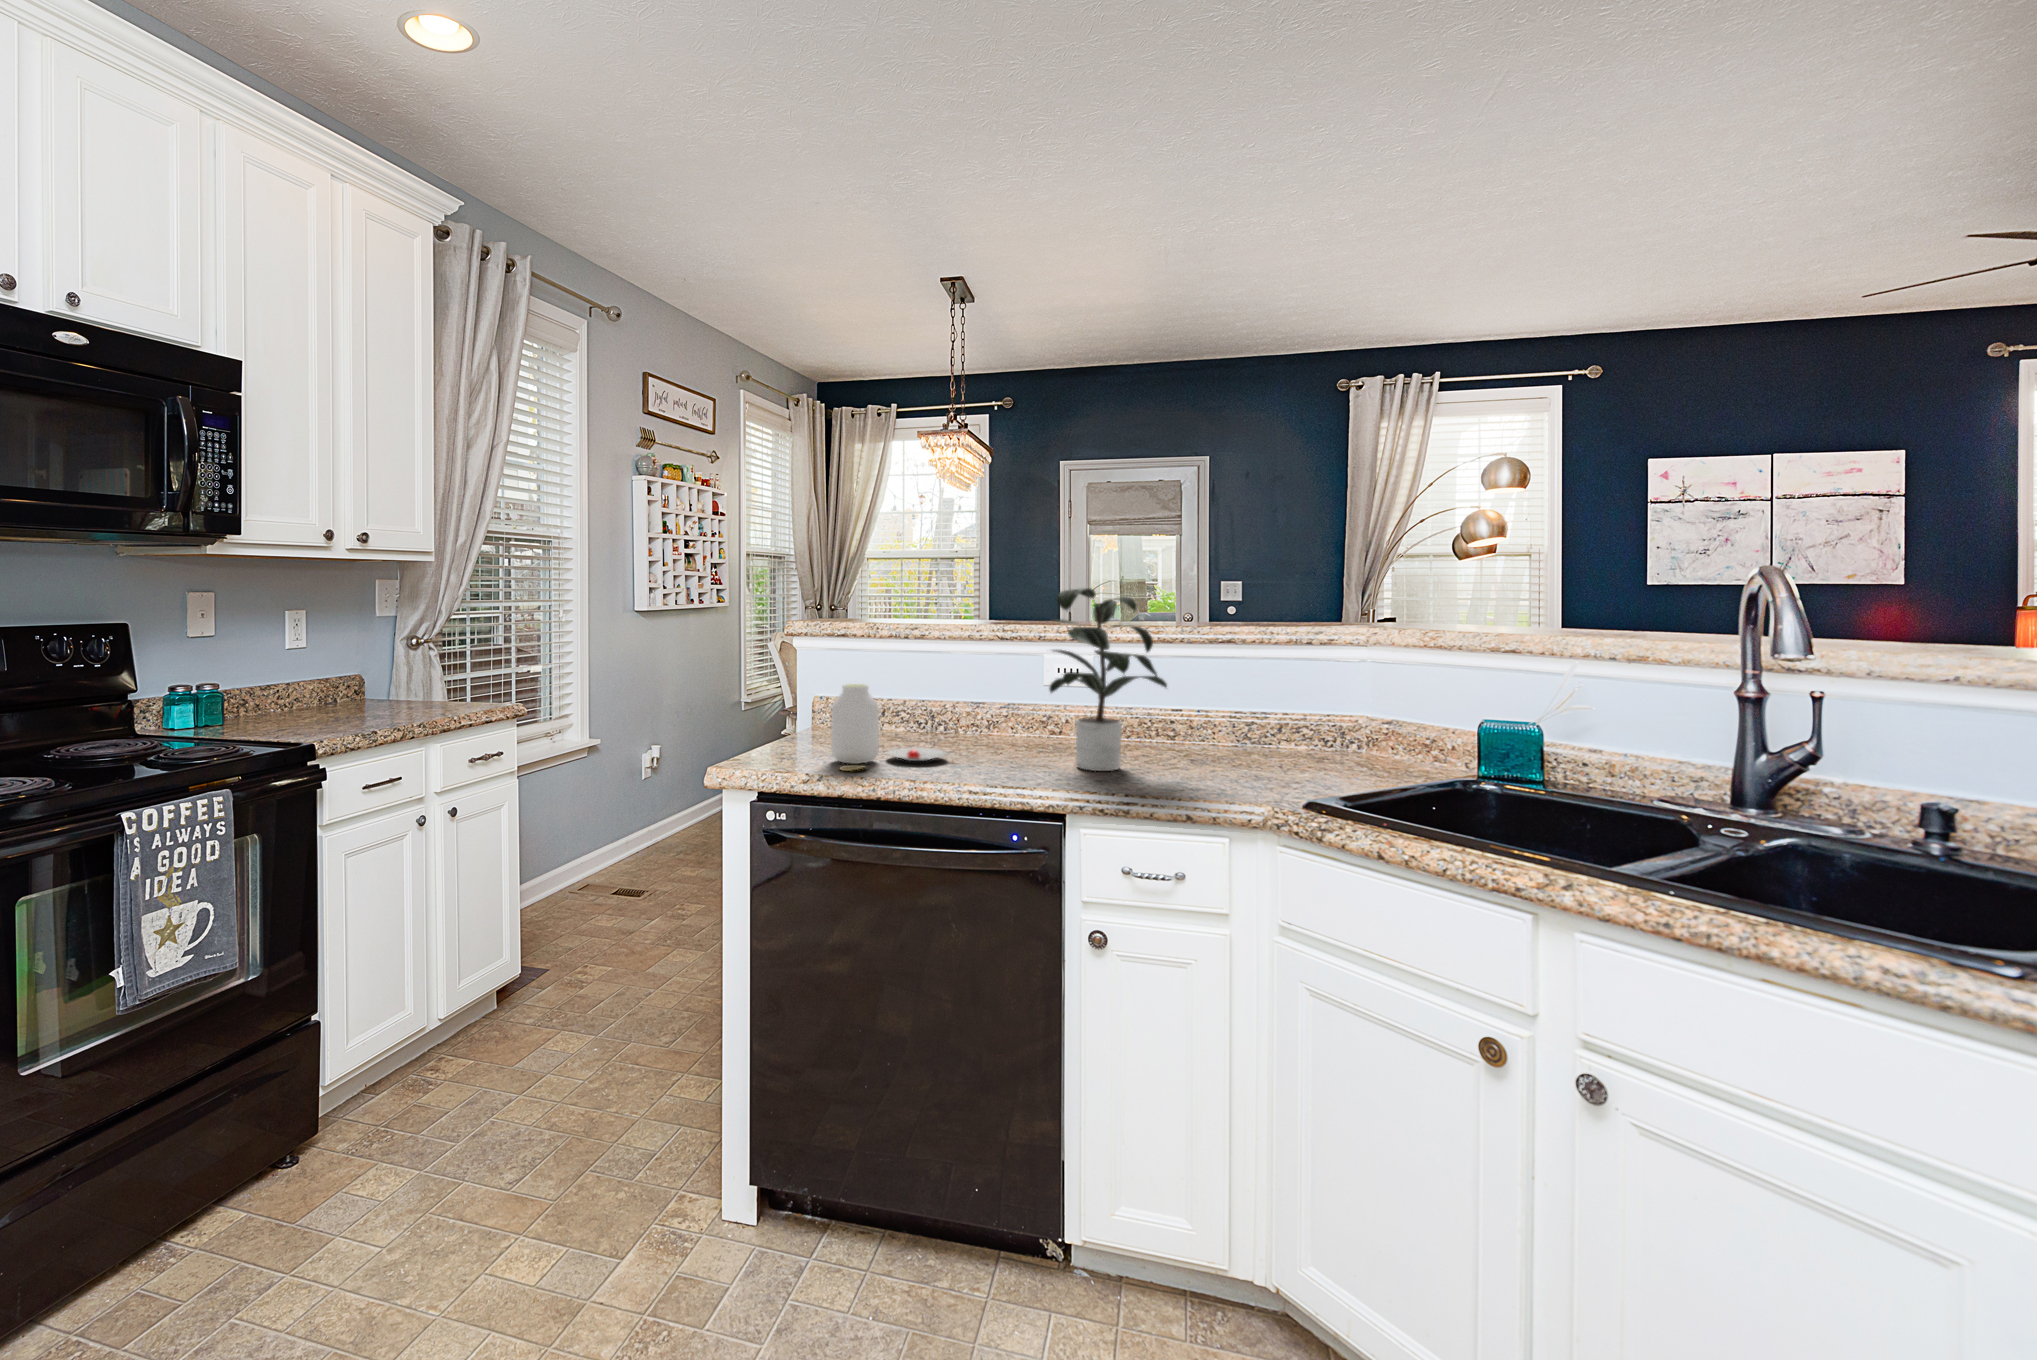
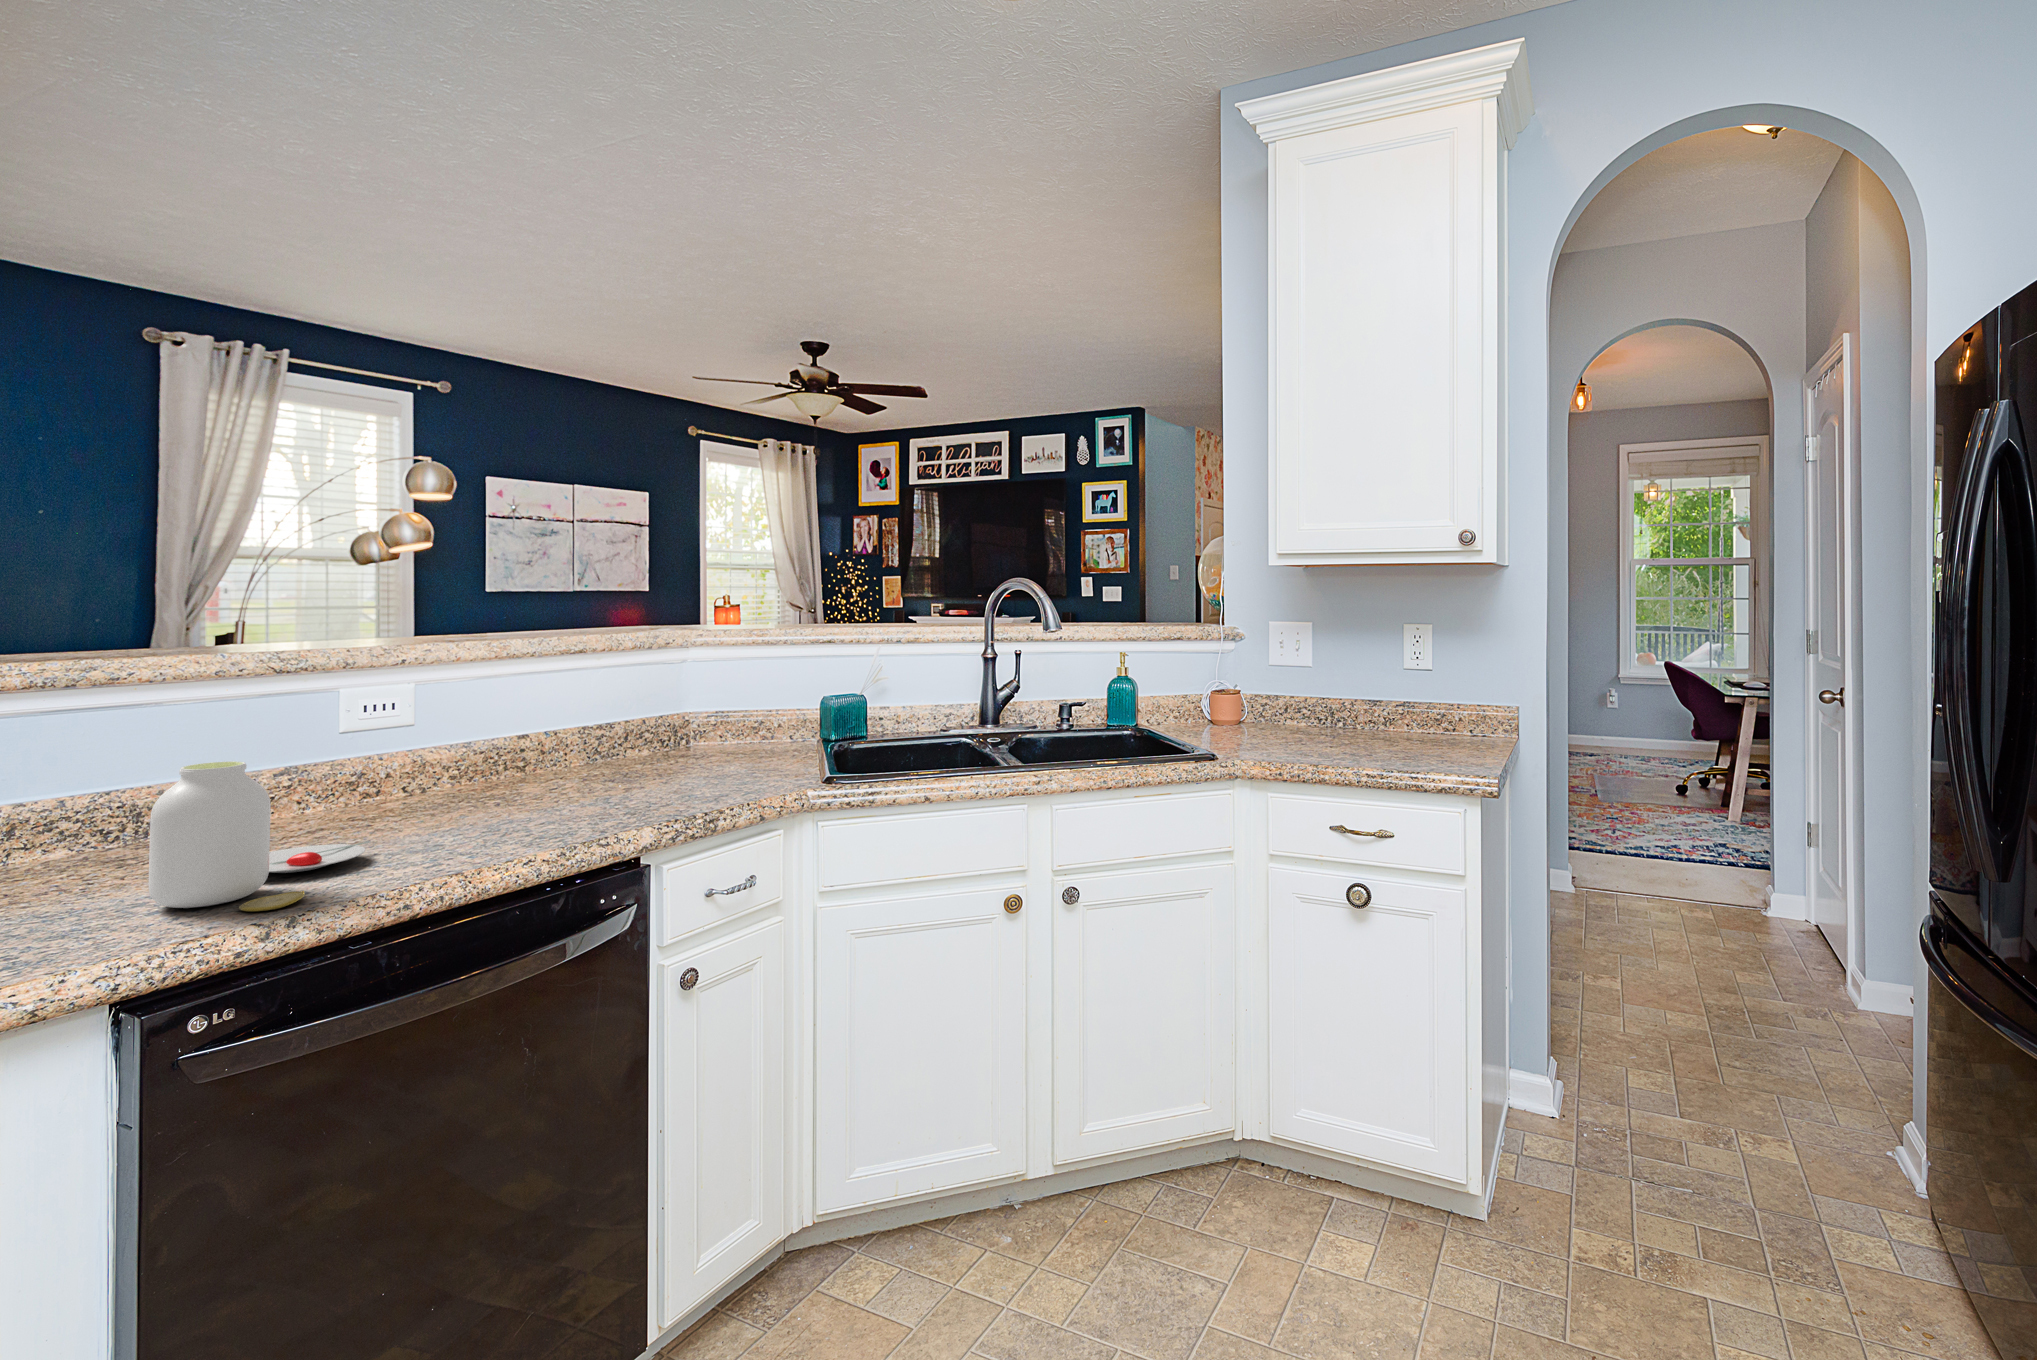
potted plant: present [1049,588,1167,771] -> none [450,593,684,813]

